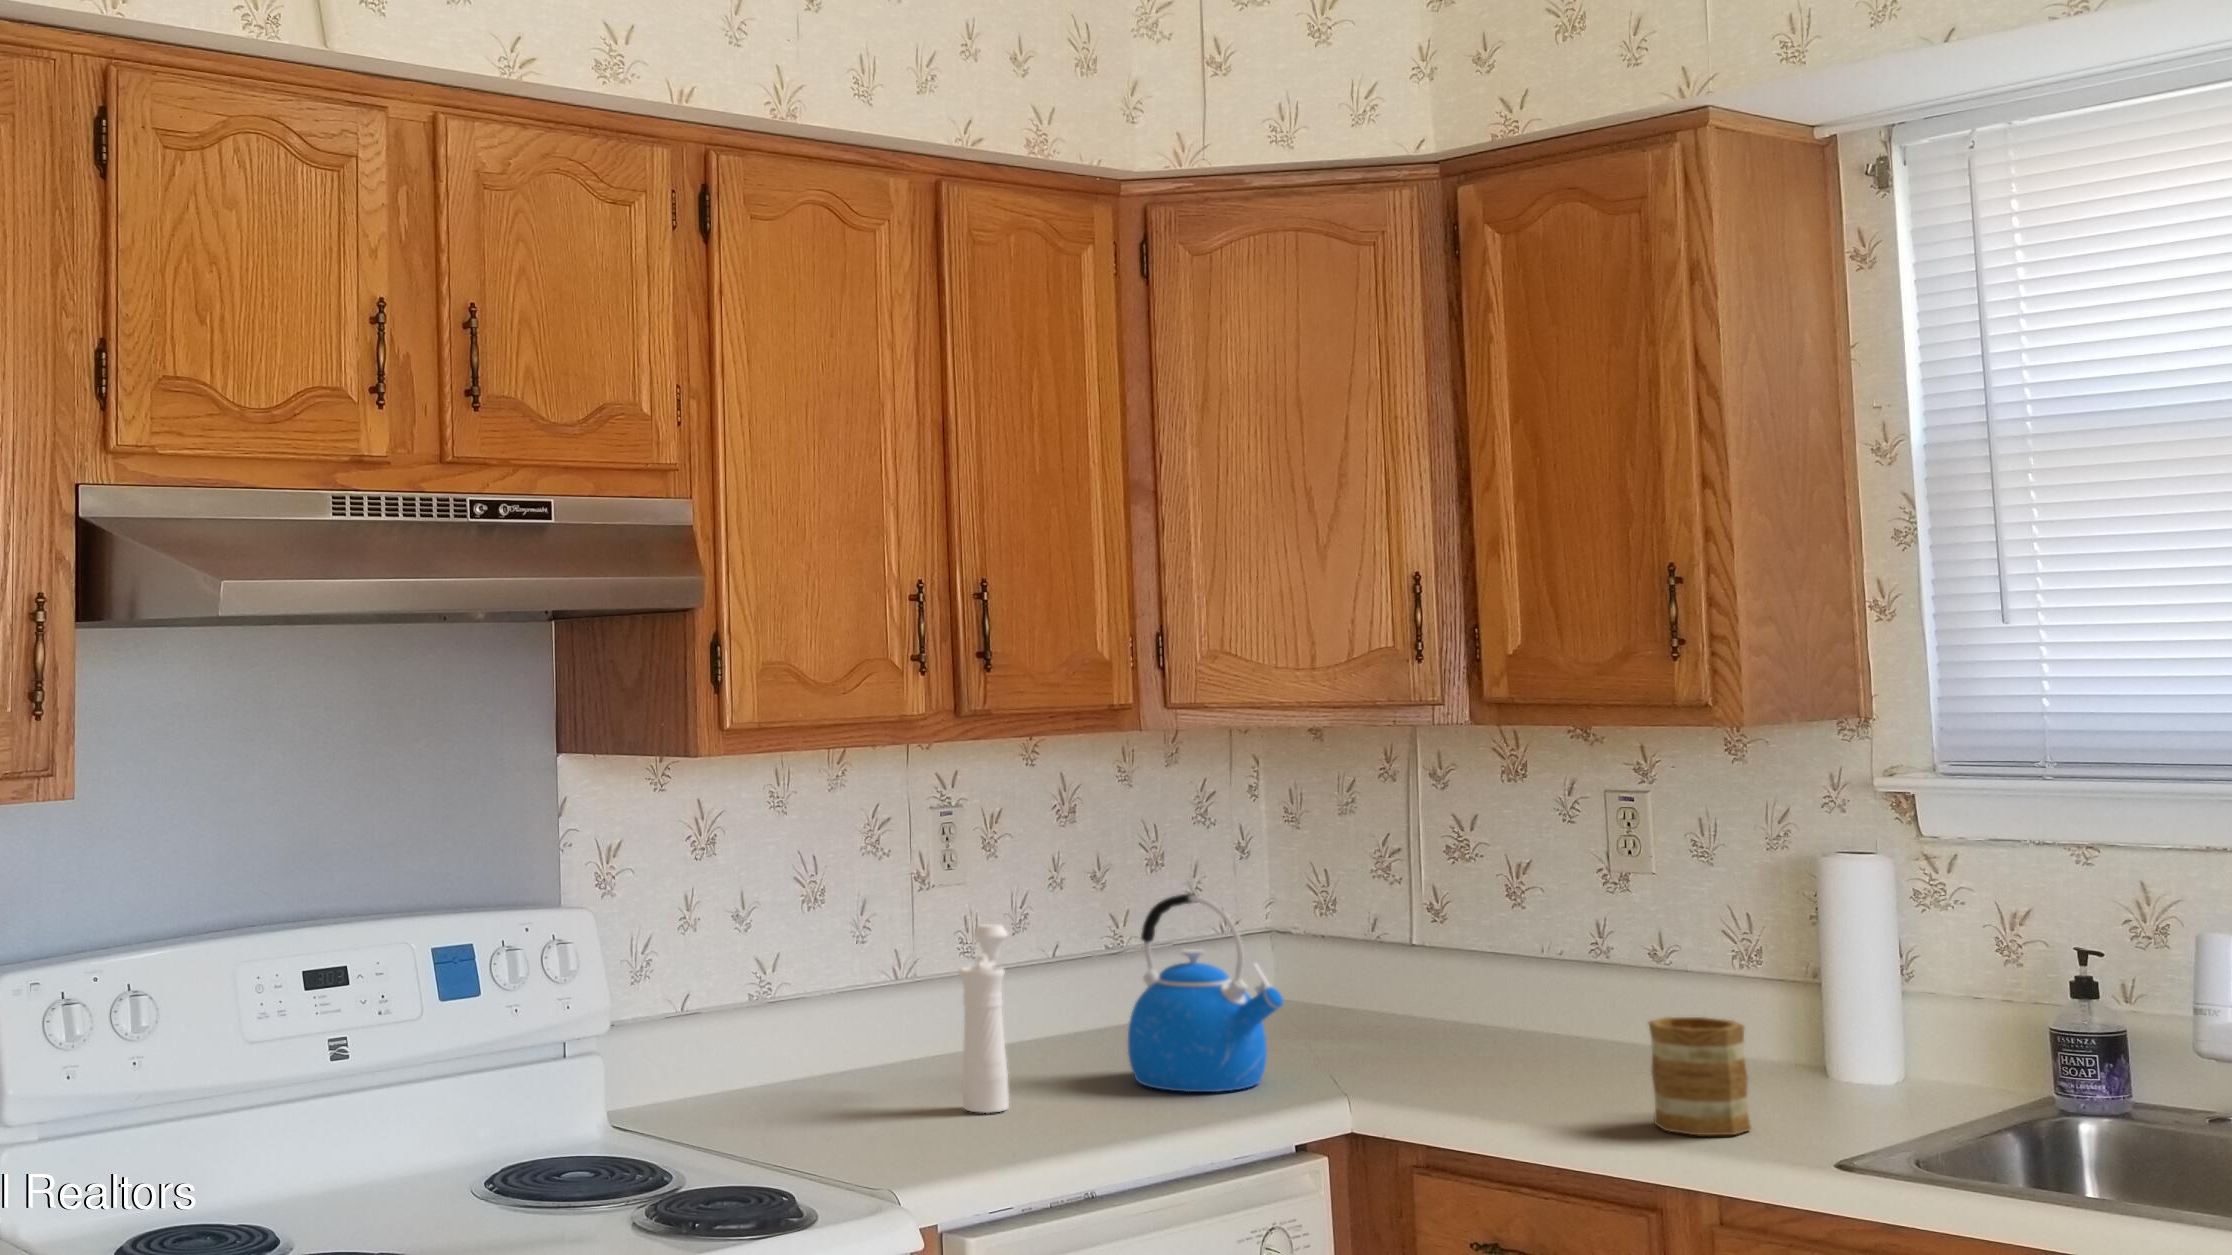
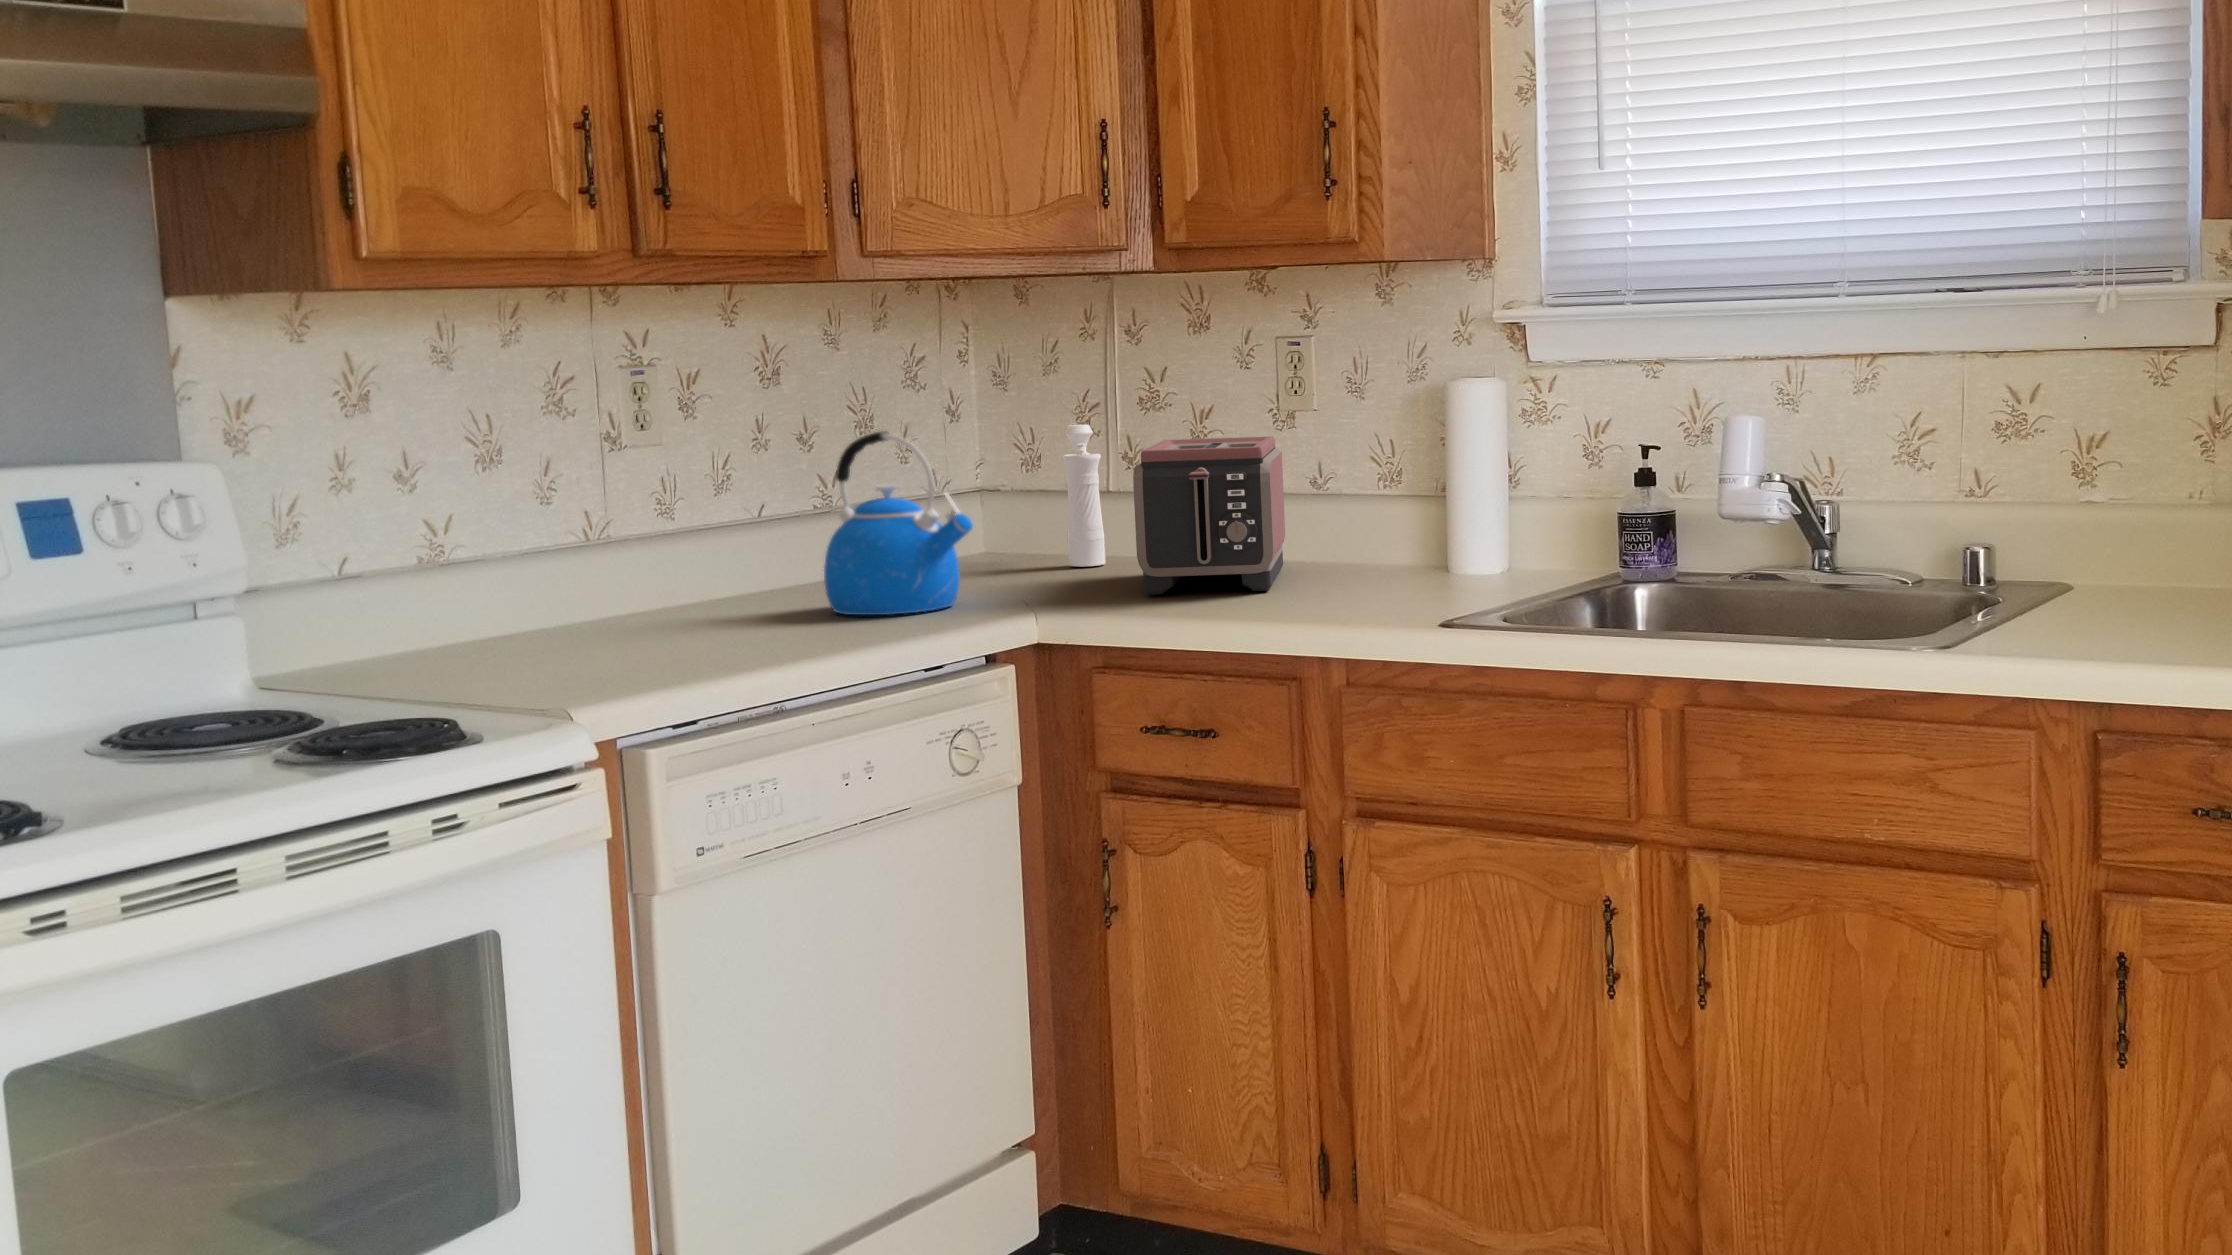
toaster: none [1456,905,1623,1093] -> present [1133,436,1285,595]
pepper mill: present [959,924,1009,1113] -> present [1063,425,1106,567]
mug: present [1649,1017,1751,1135] -> none [1295,513,1378,611]

